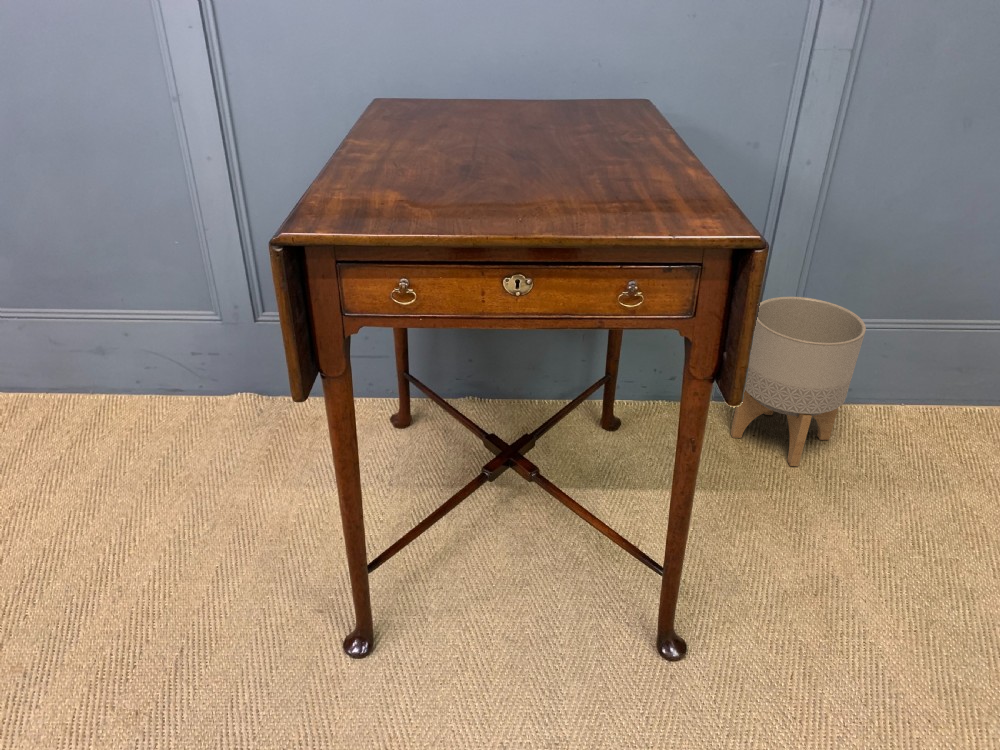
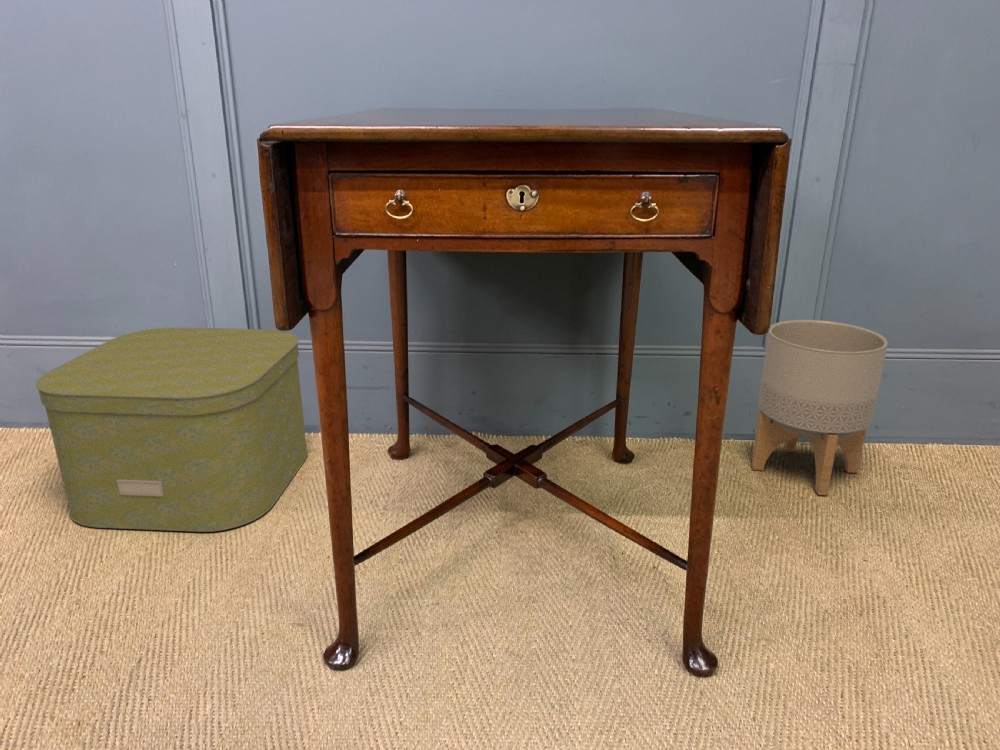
storage box: none [55,303,314,513] -> present [36,327,308,532]

